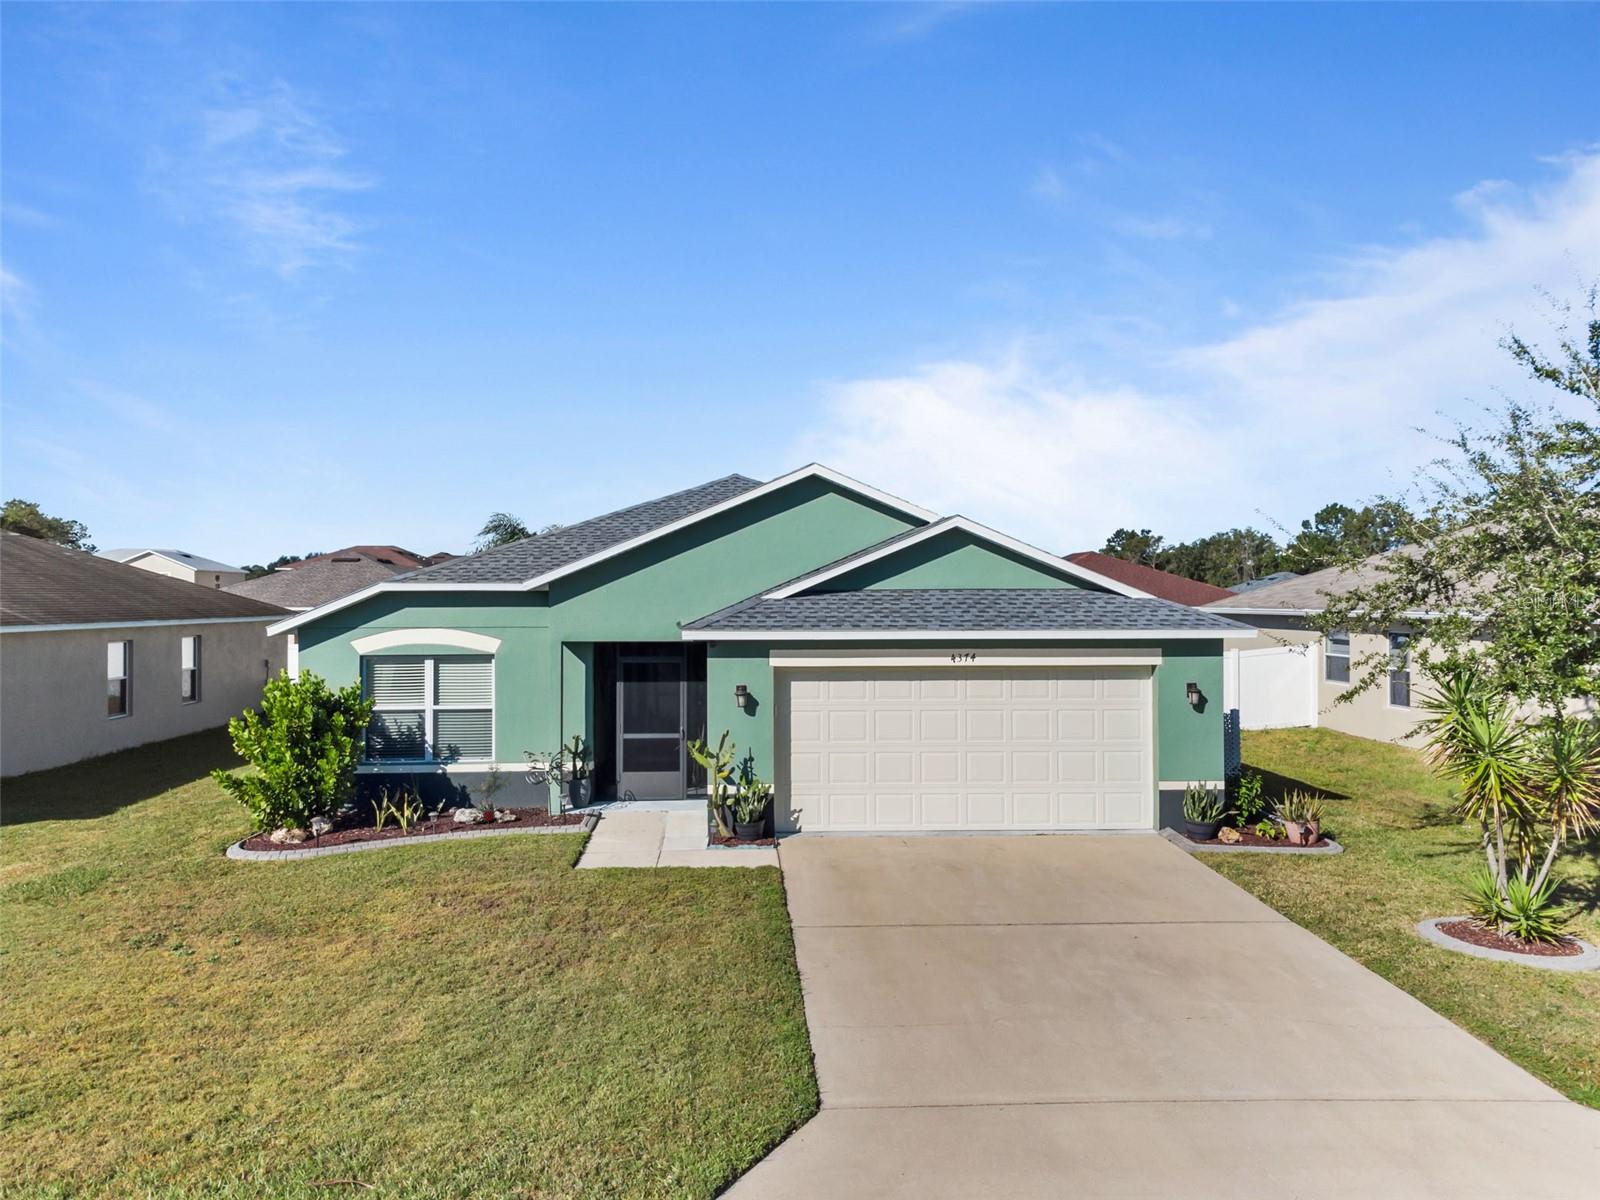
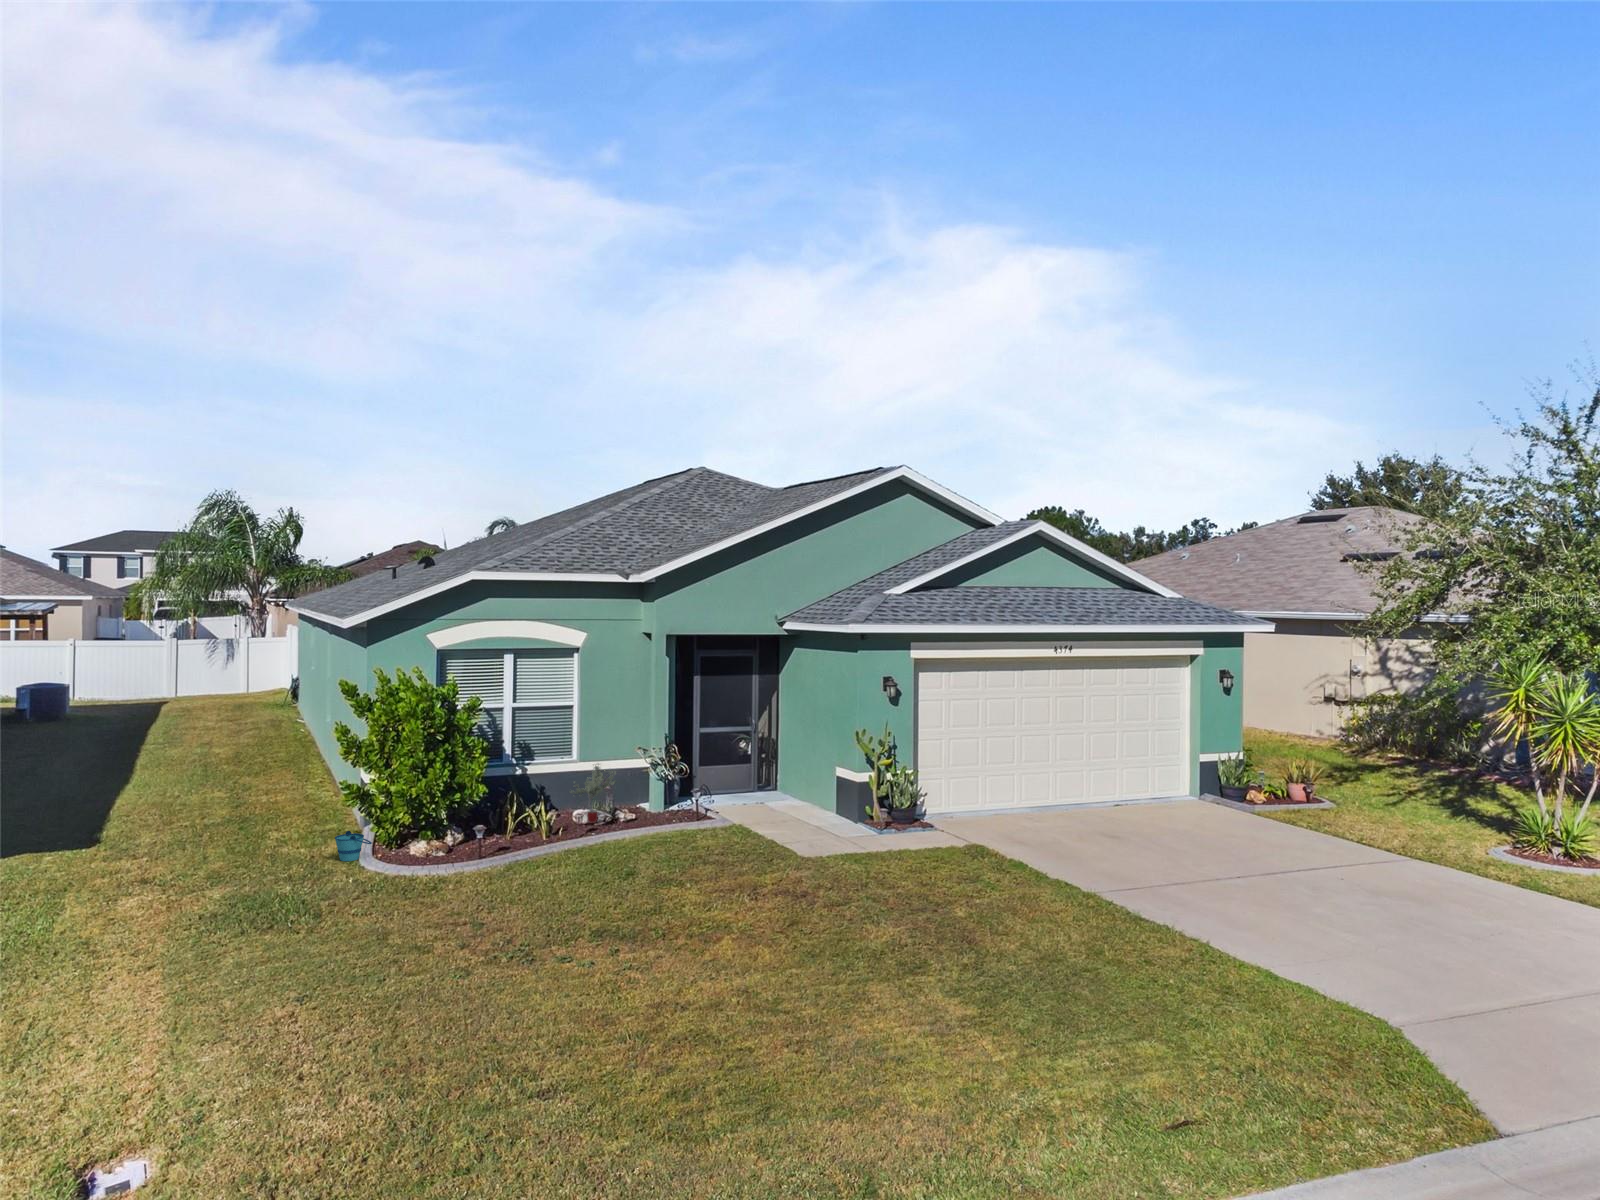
bucket: none [217,816,253,843] -> present [335,831,372,861]

